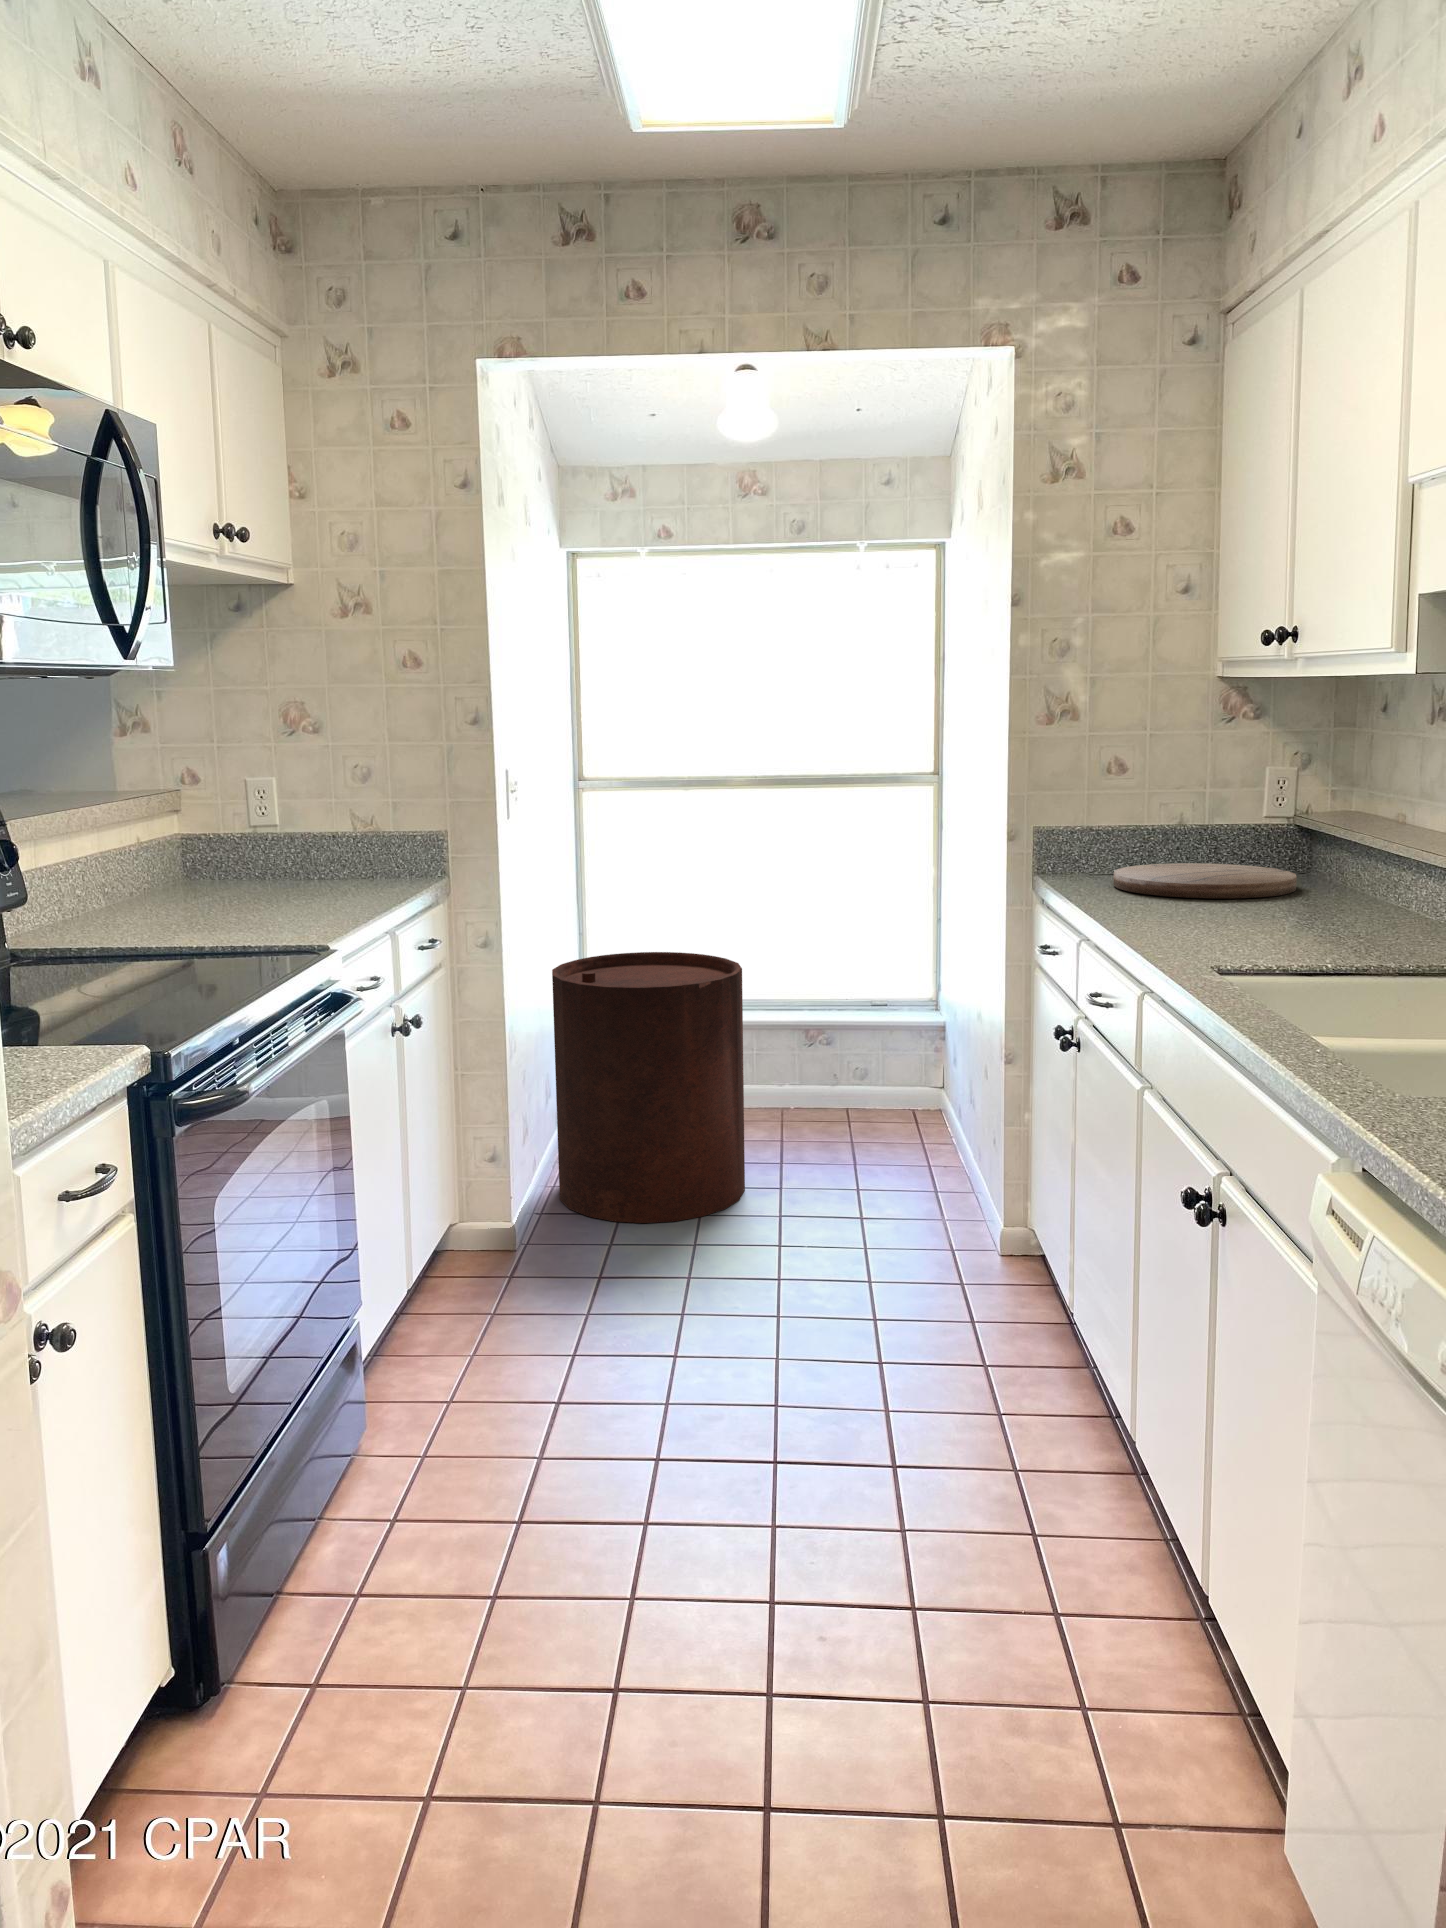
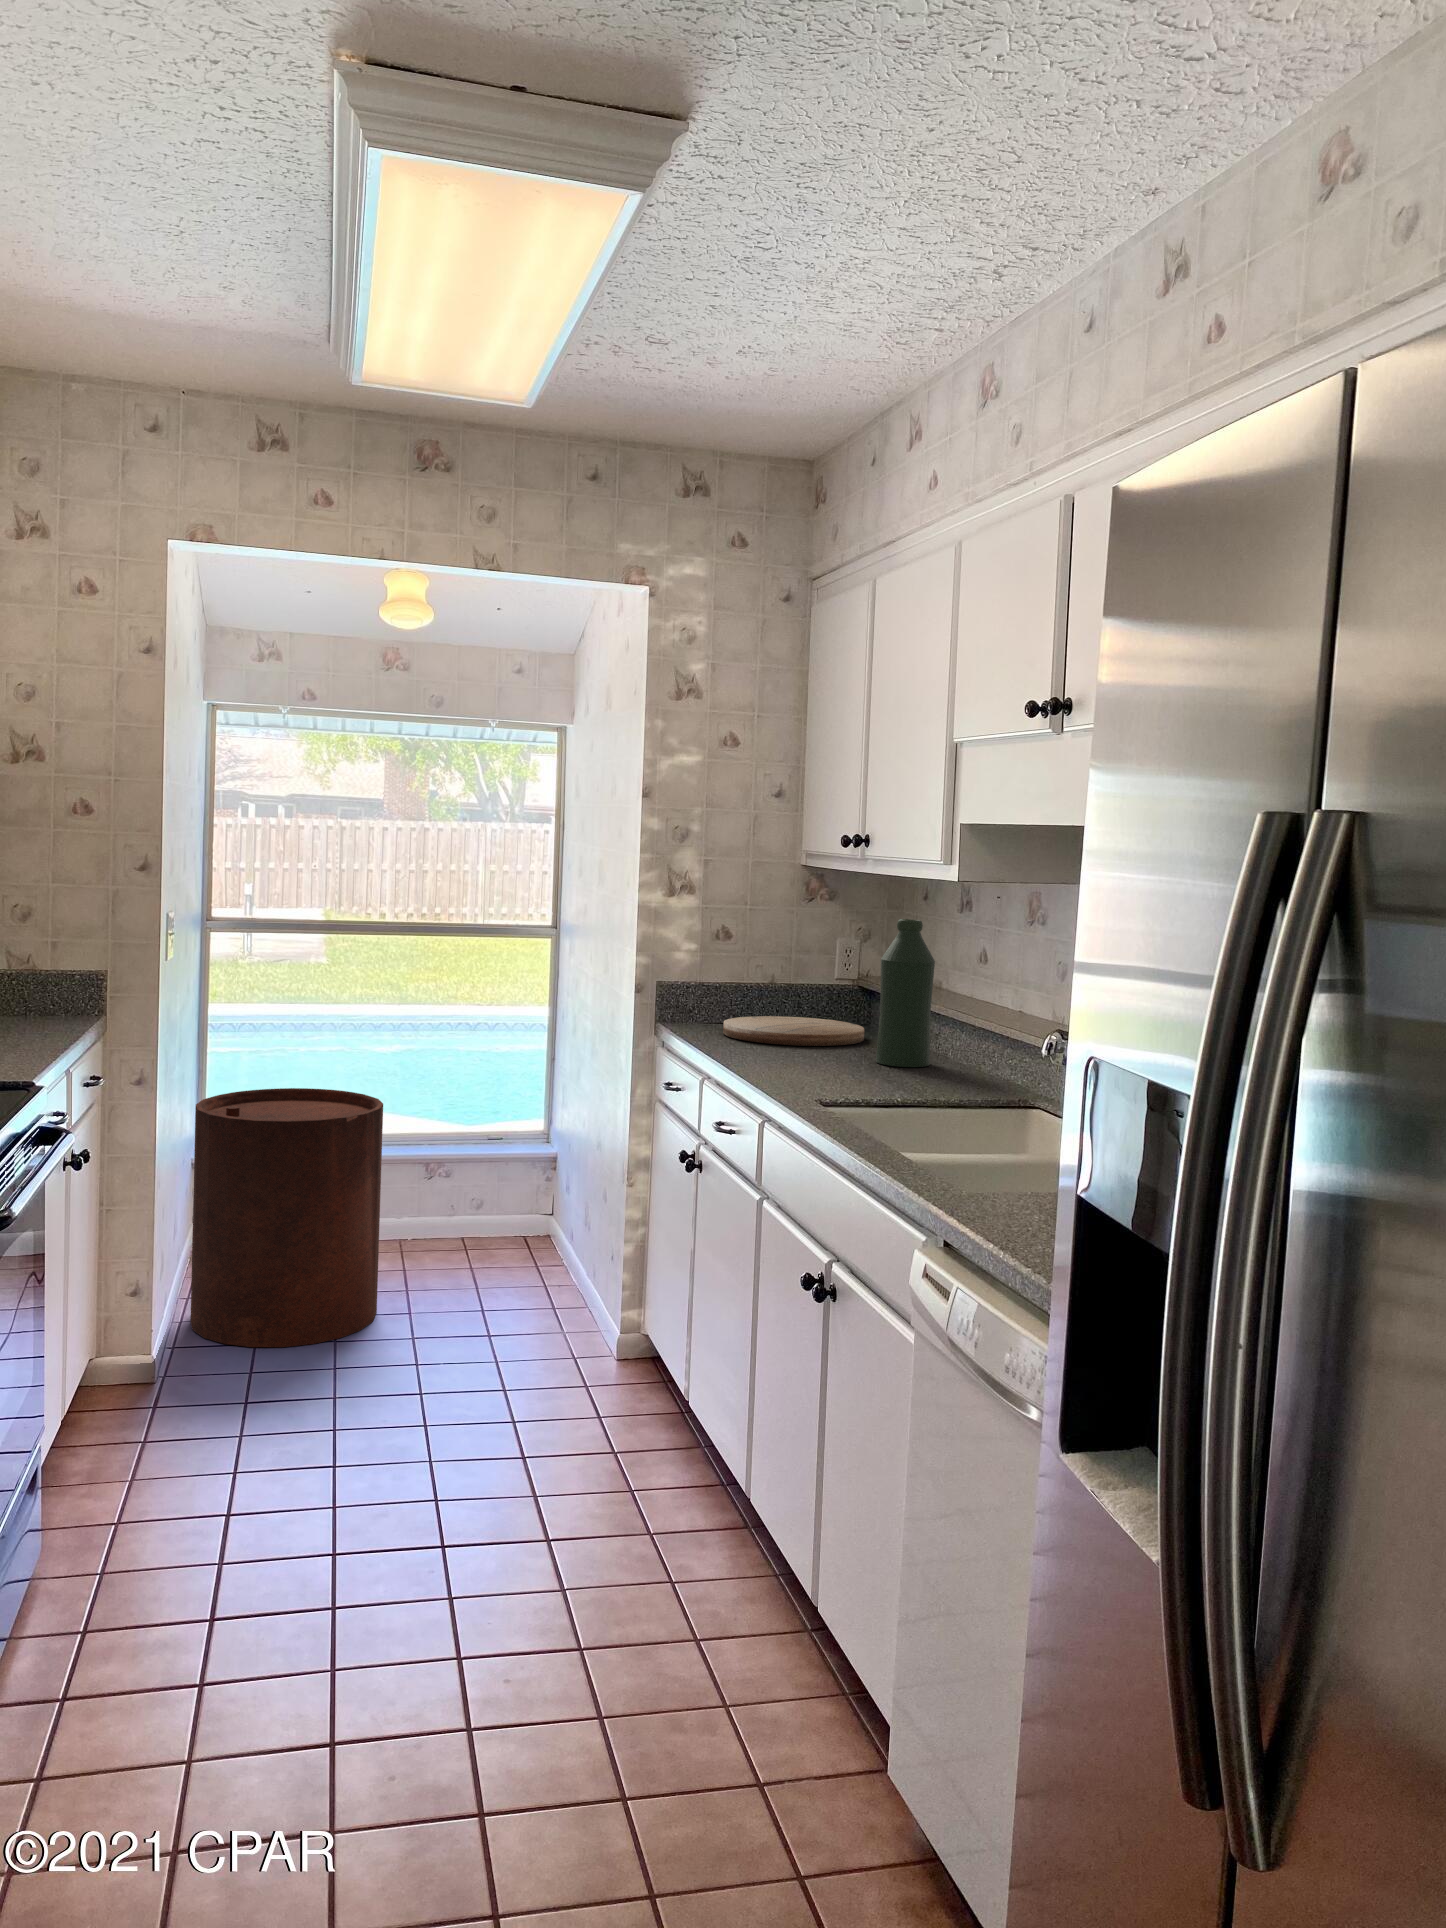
bottle: none [1305,733,1387,924] -> present [876,919,935,1067]

